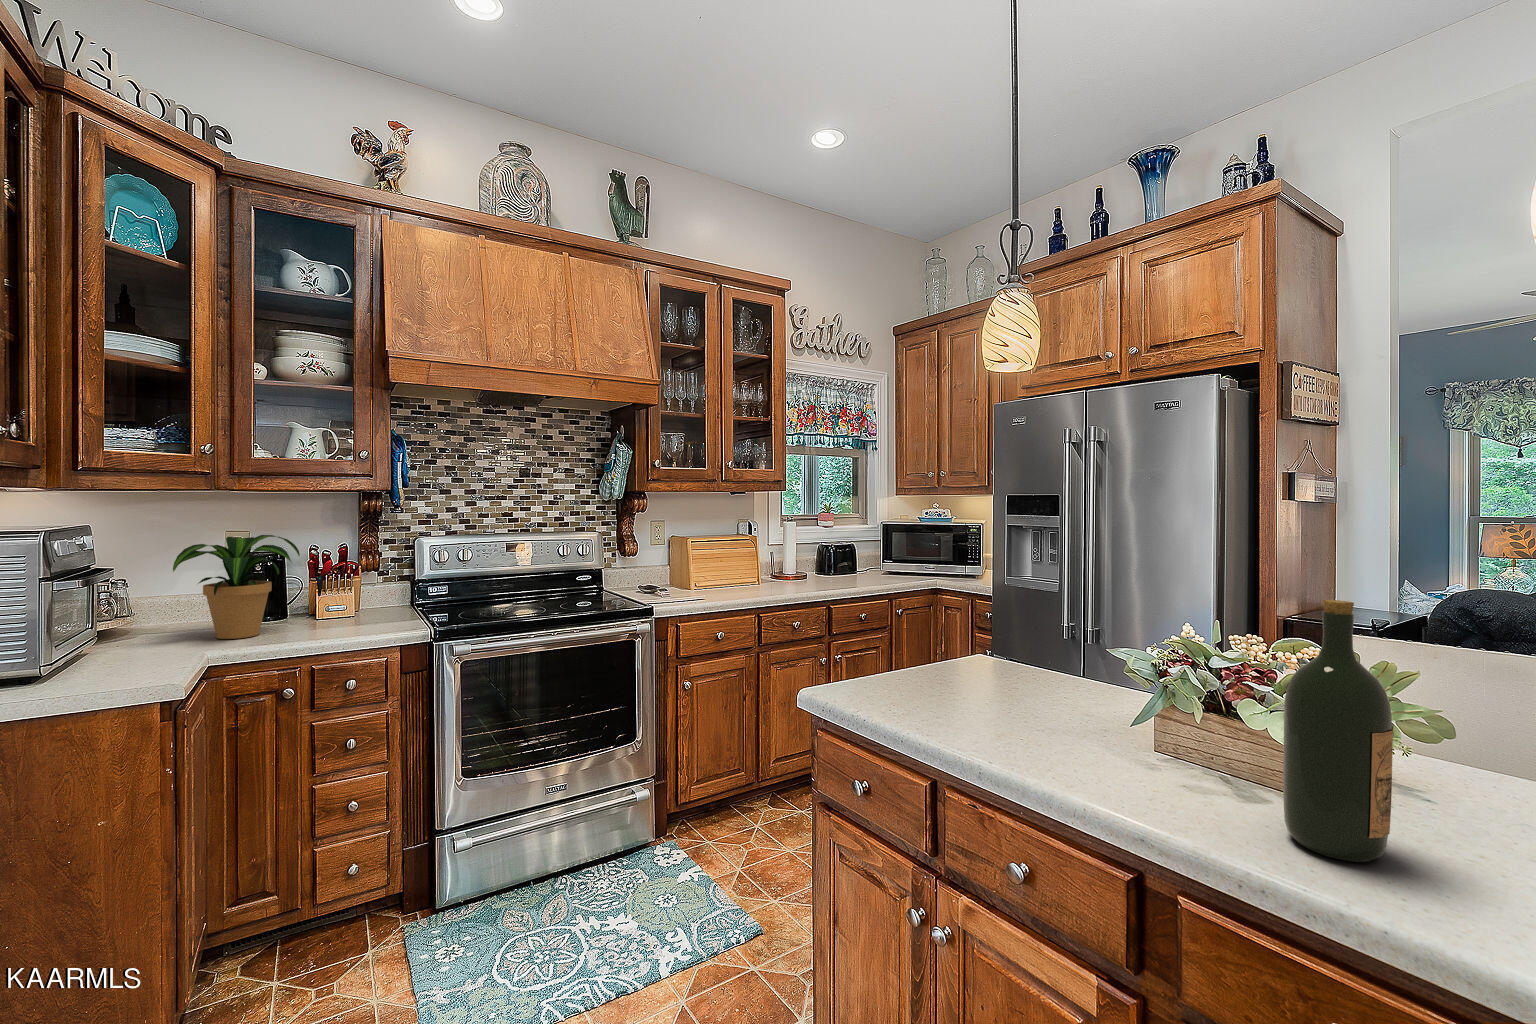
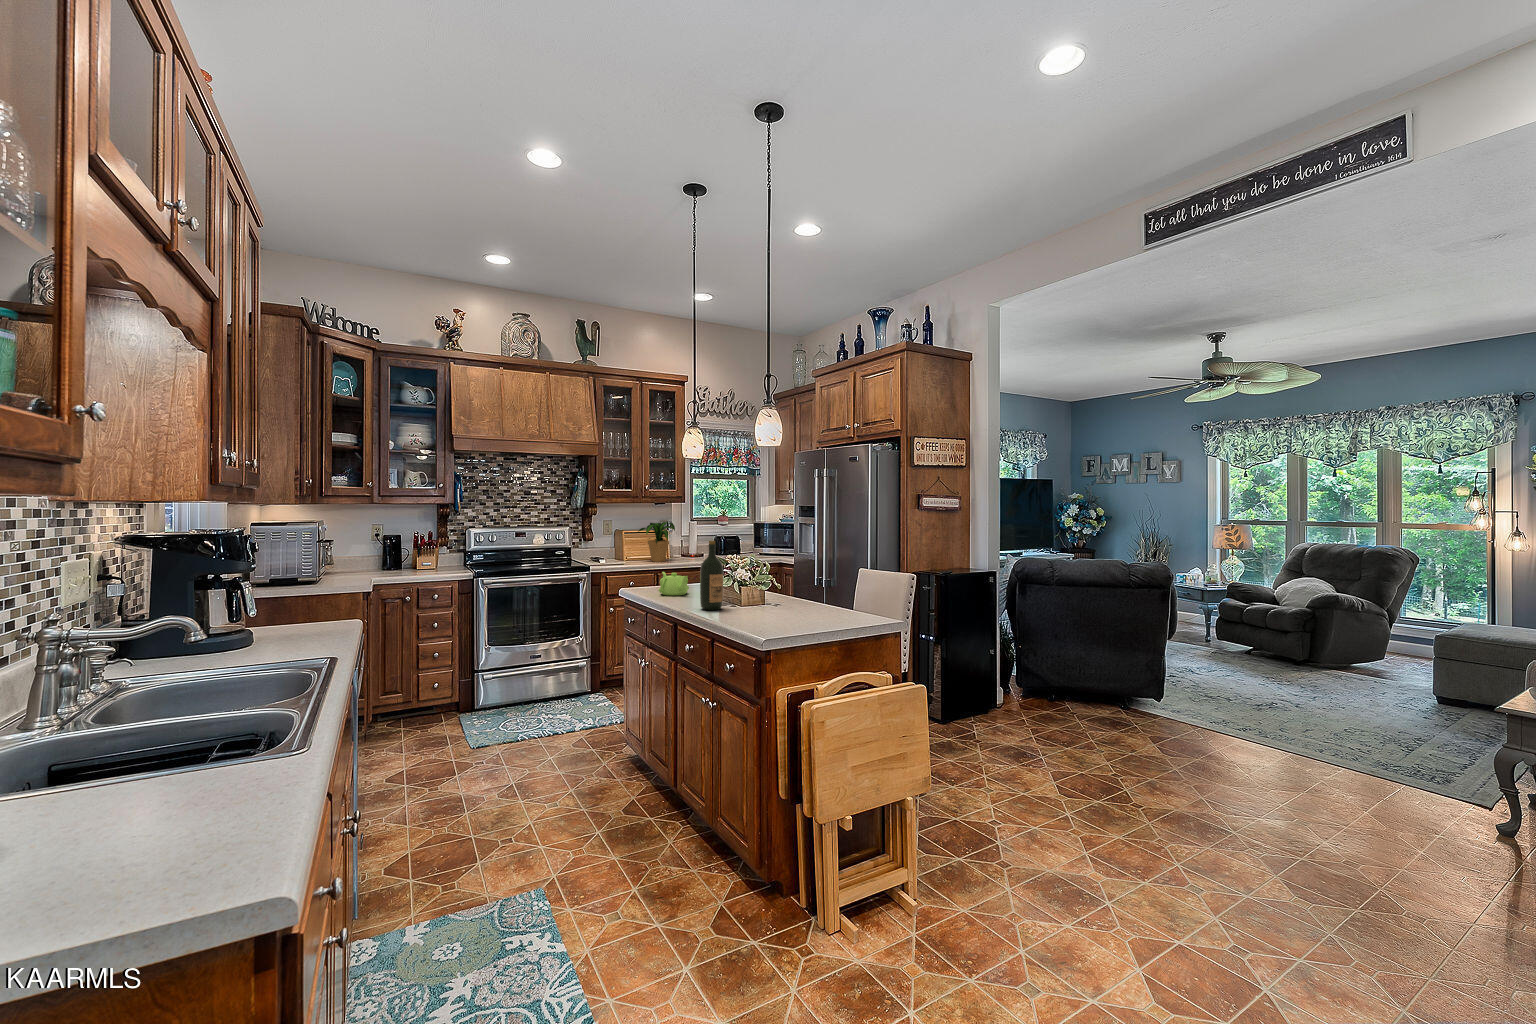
potted plant: present [173,535,300,639] -> present [638,522,675,562]
teapot: none [953,660,1068,736] -> present [659,572,689,596]

